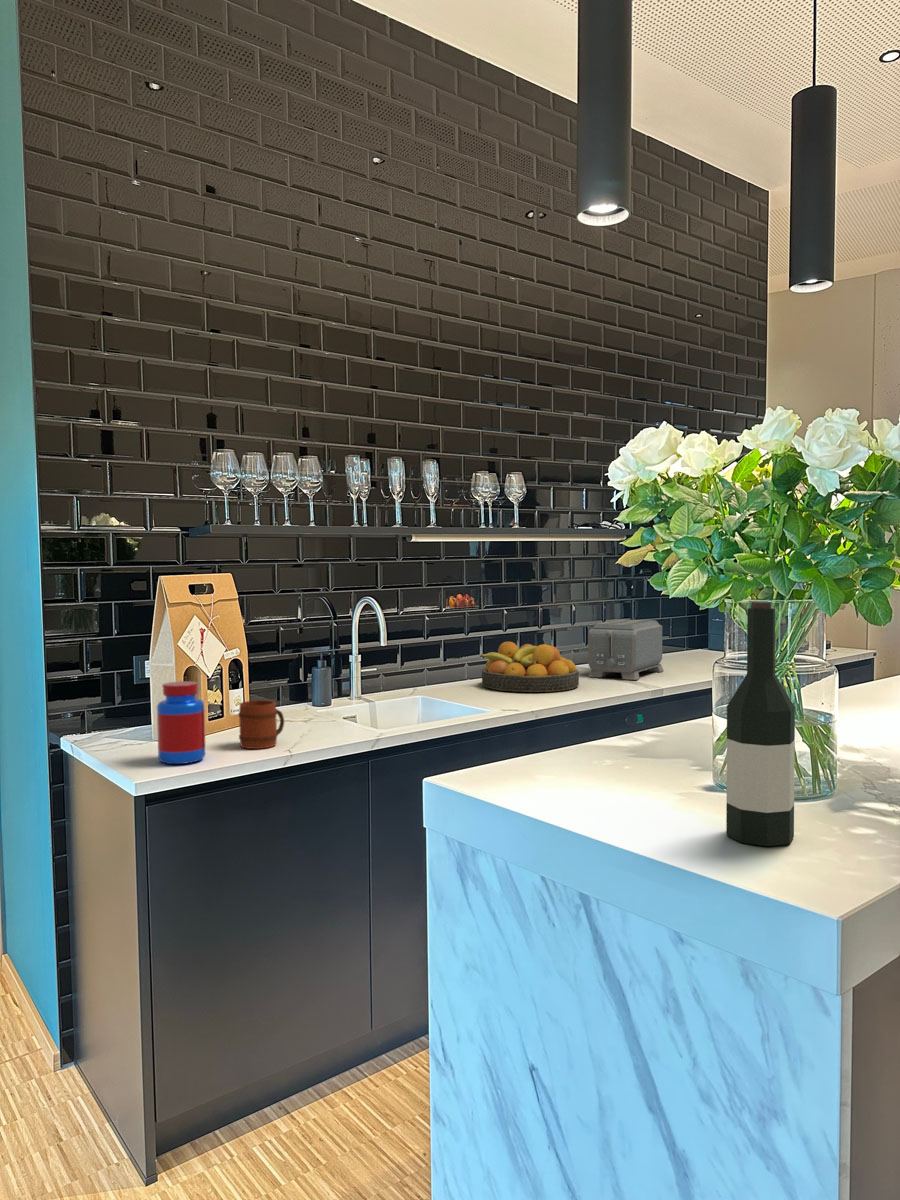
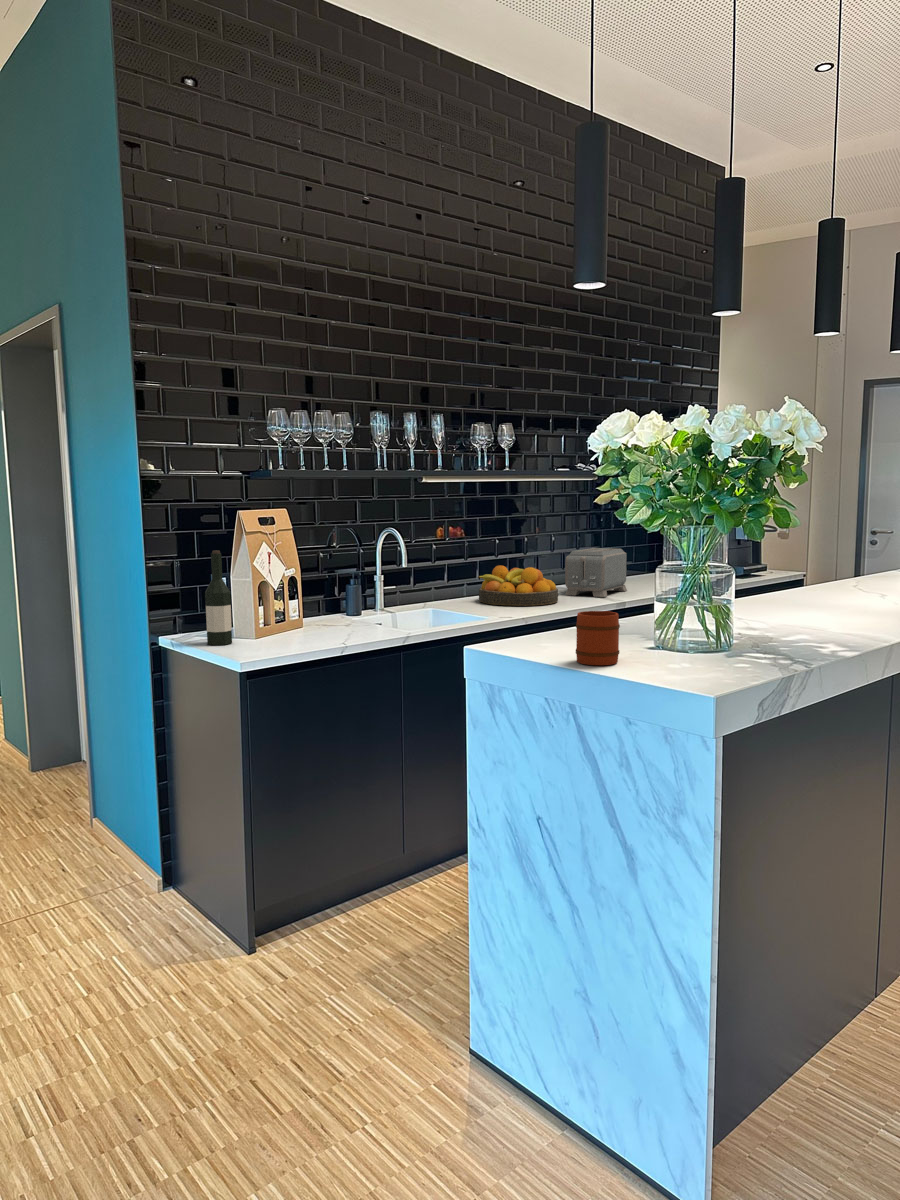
wine bottle: present [726,602,795,846] -> present [205,551,232,645]
jar: present [157,681,205,764] -> none [247,591,283,652]
mug: present [239,700,284,749] -> present [576,611,620,665]

